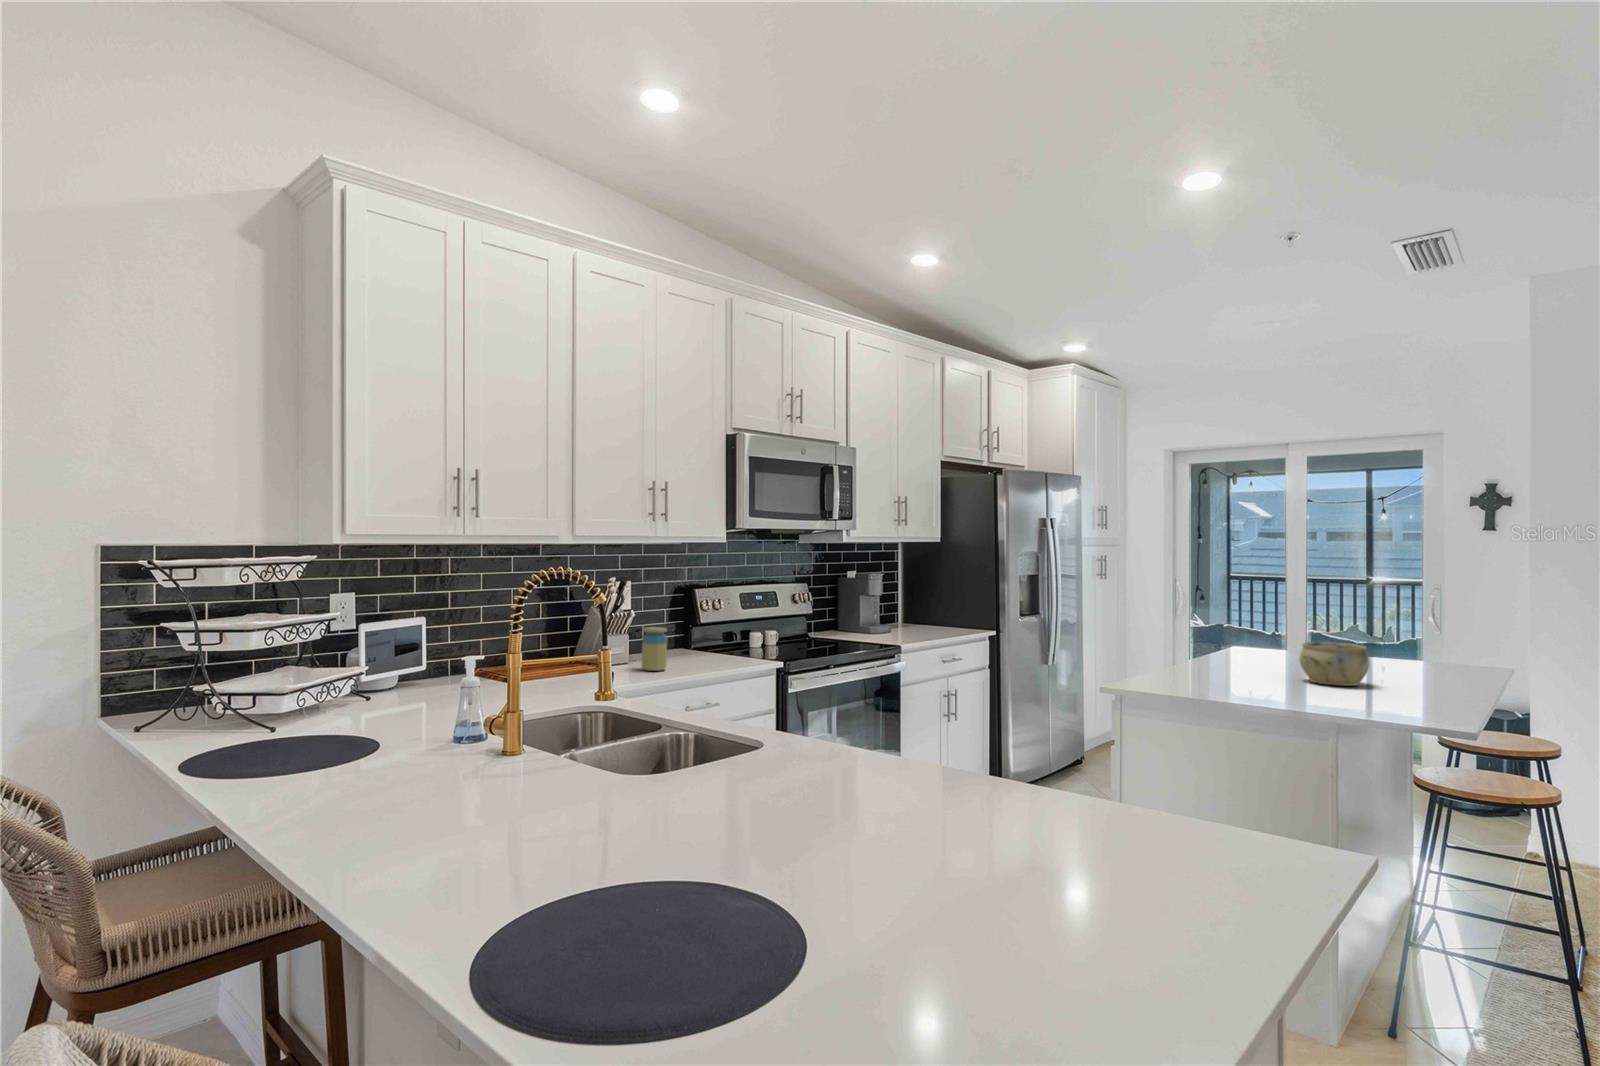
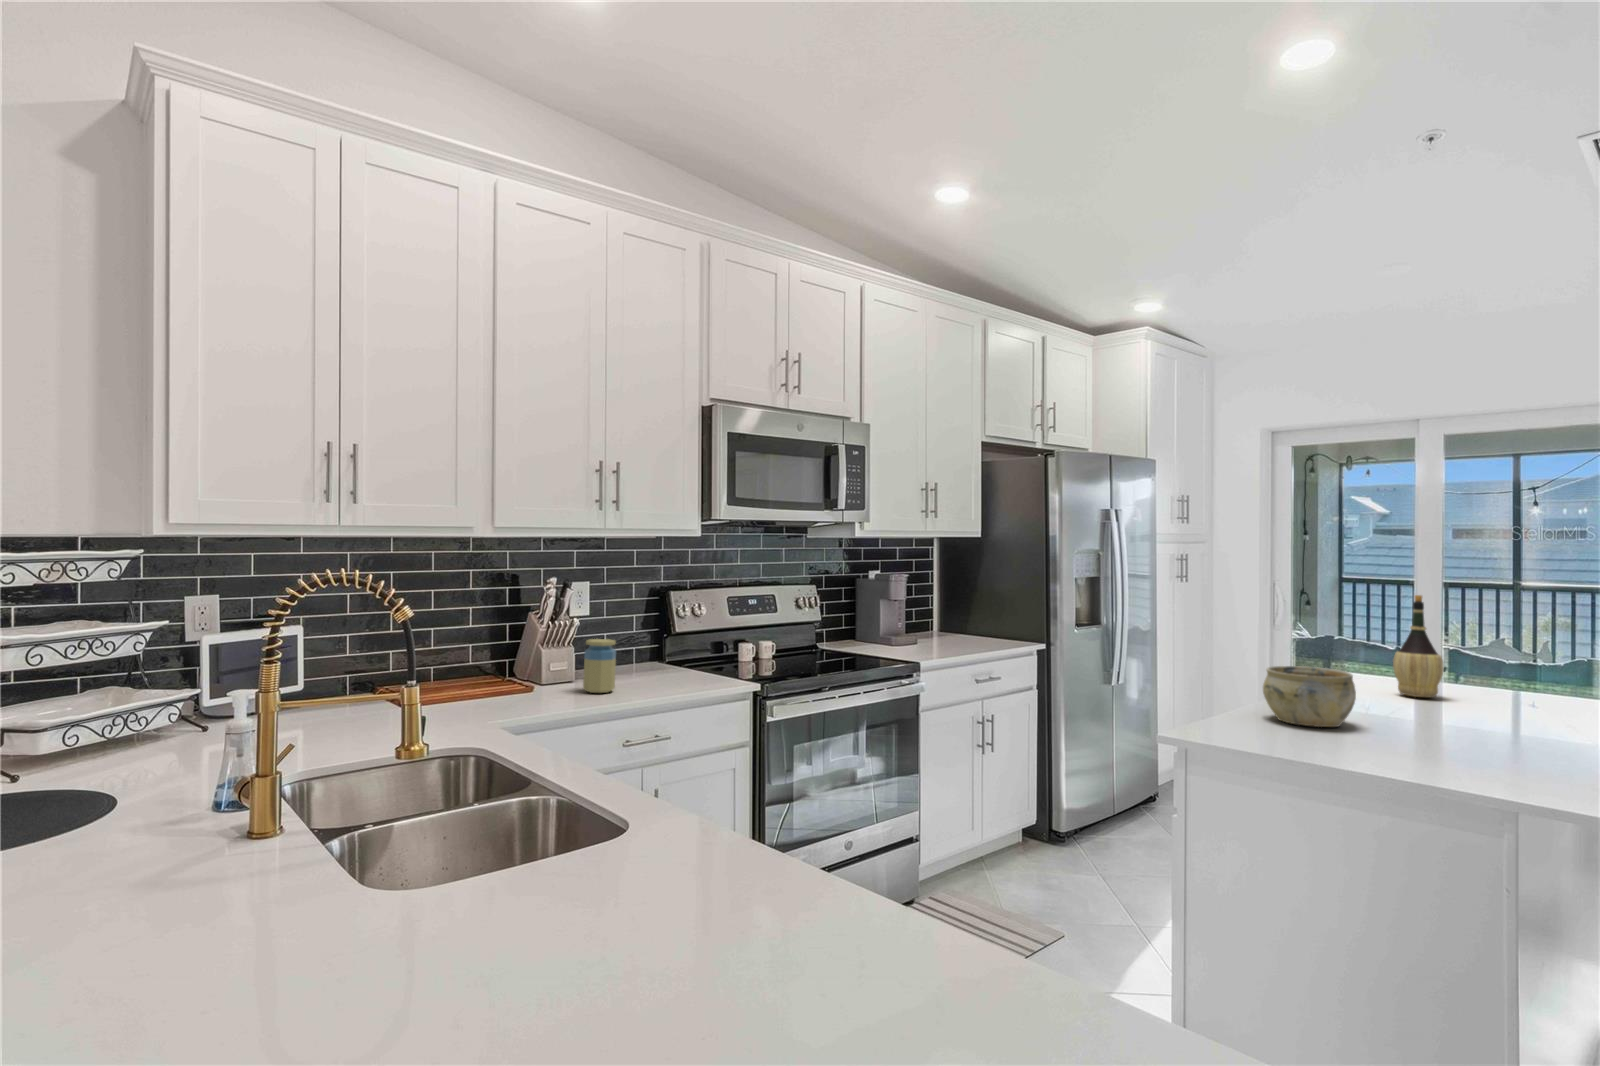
wine bottle: none [1268,587,1303,665] -> present [1393,595,1444,697]
ceramic bowl: present [1299,642,1370,686] -> present [1263,666,1356,727]

